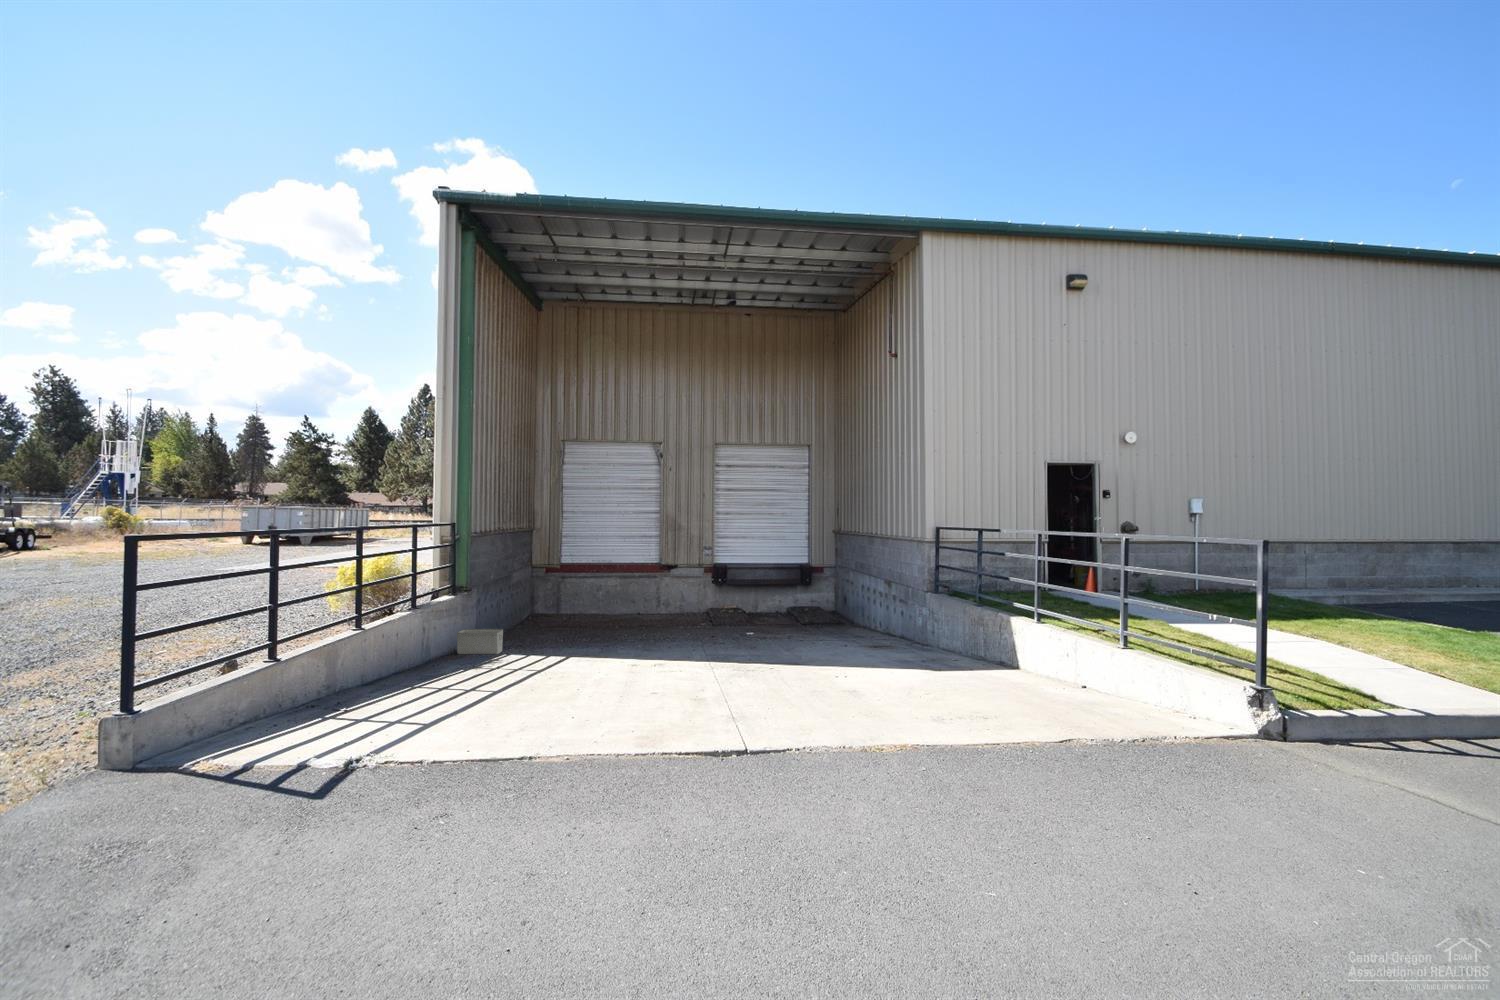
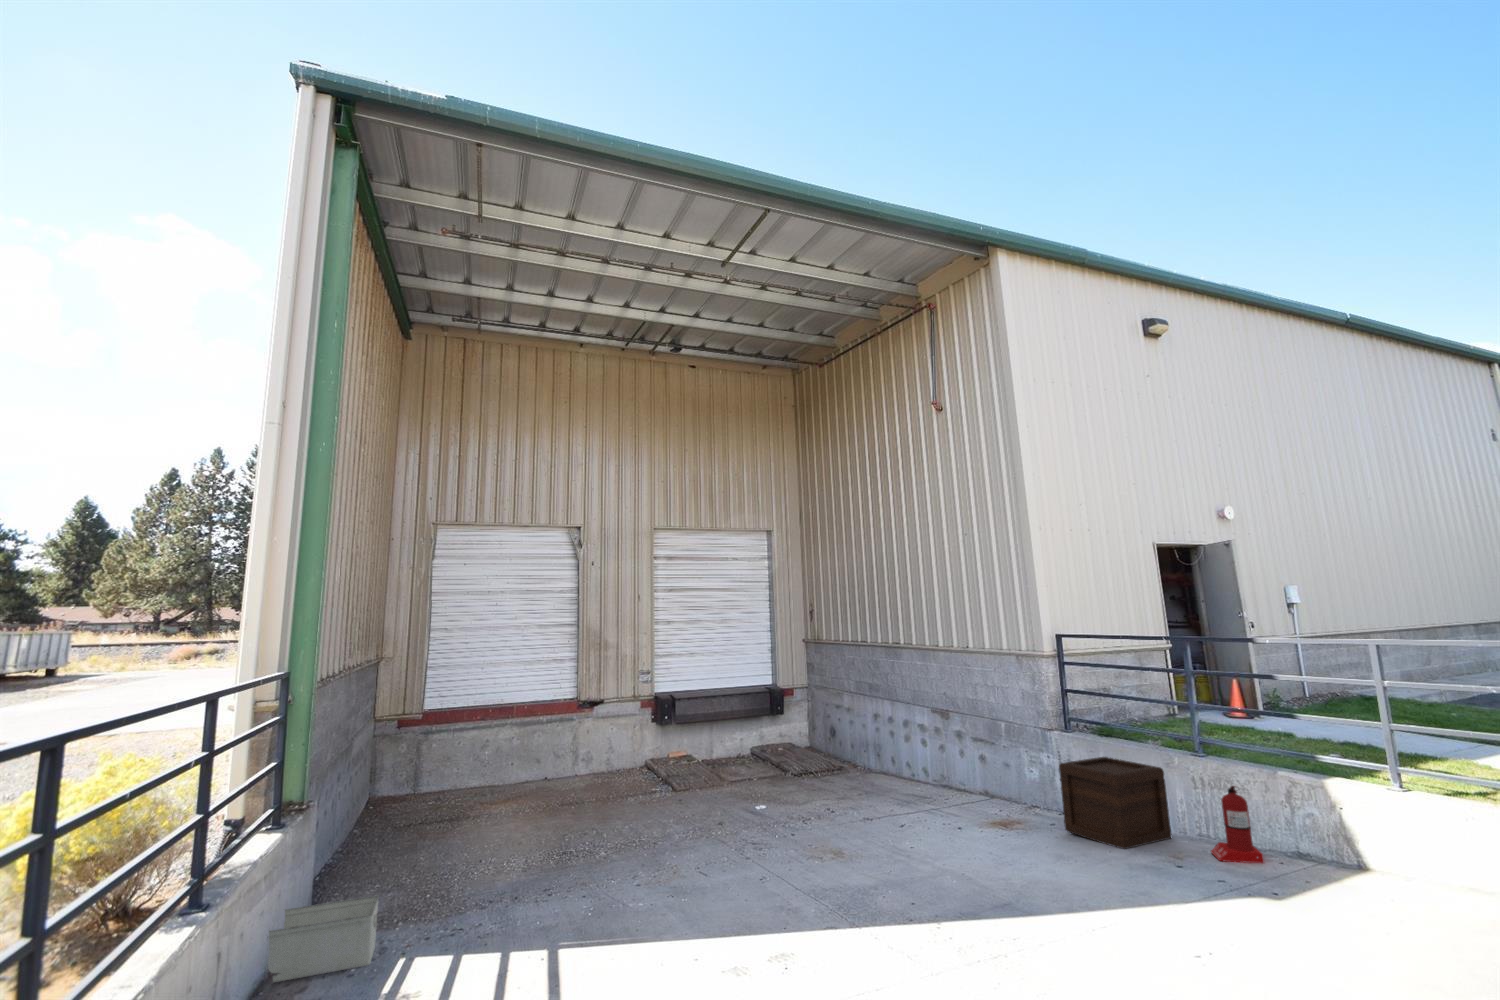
wooden crate: none [901,607,959,657] -> present [1059,757,1172,849]
fire extinguisher: none [954,619,983,665] -> present [1211,786,1264,863]

